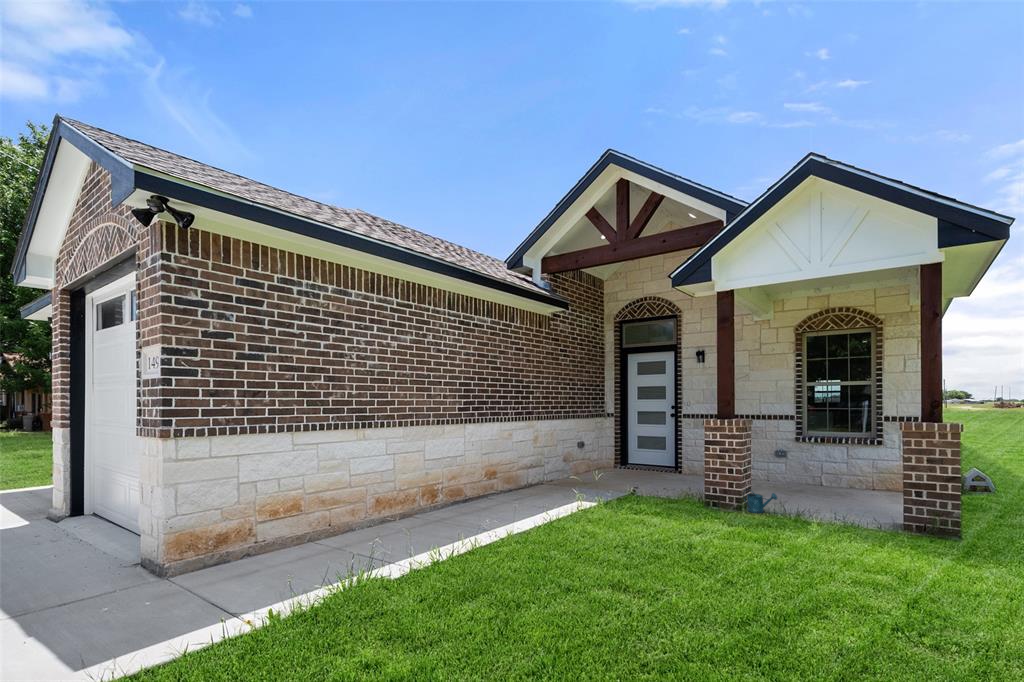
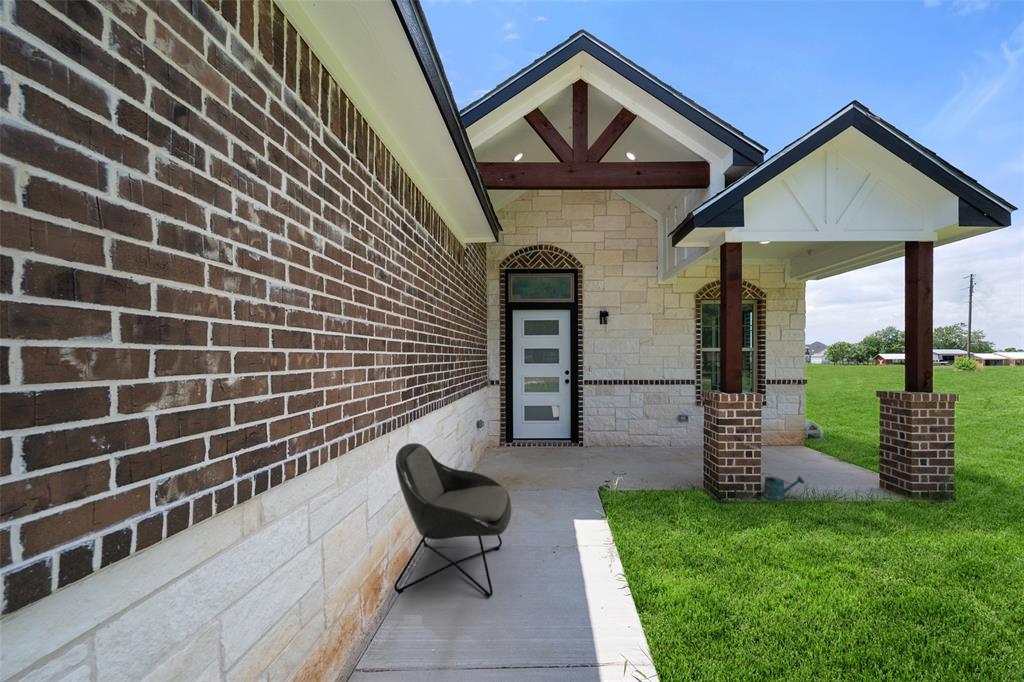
lounge chair: none [442,437,514,513] -> present [394,443,511,598]

